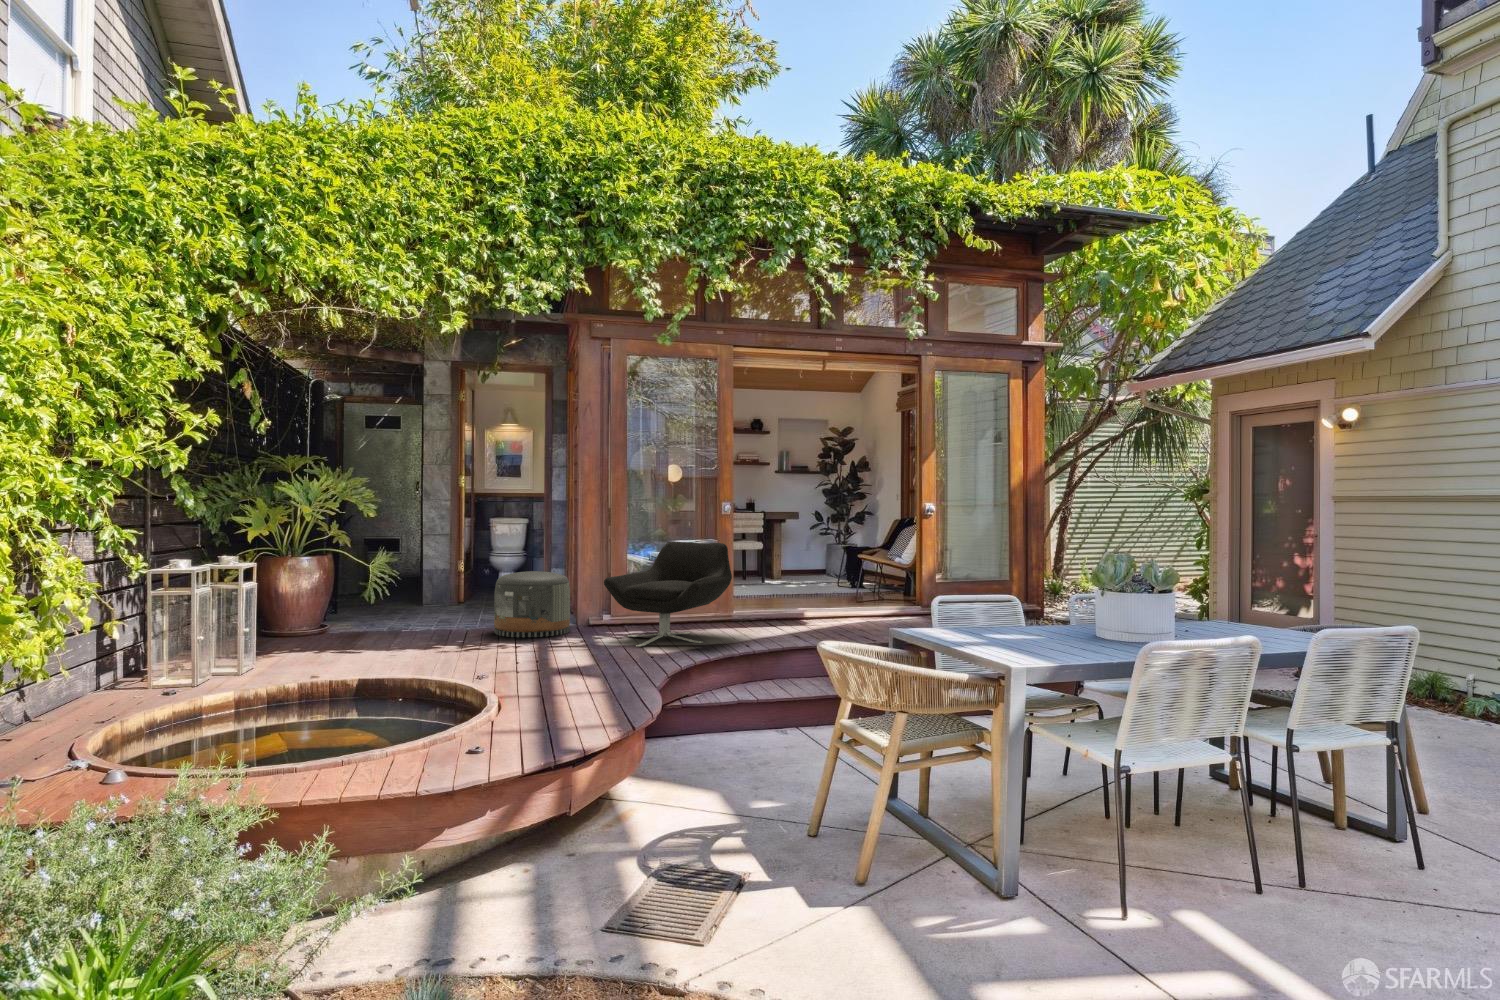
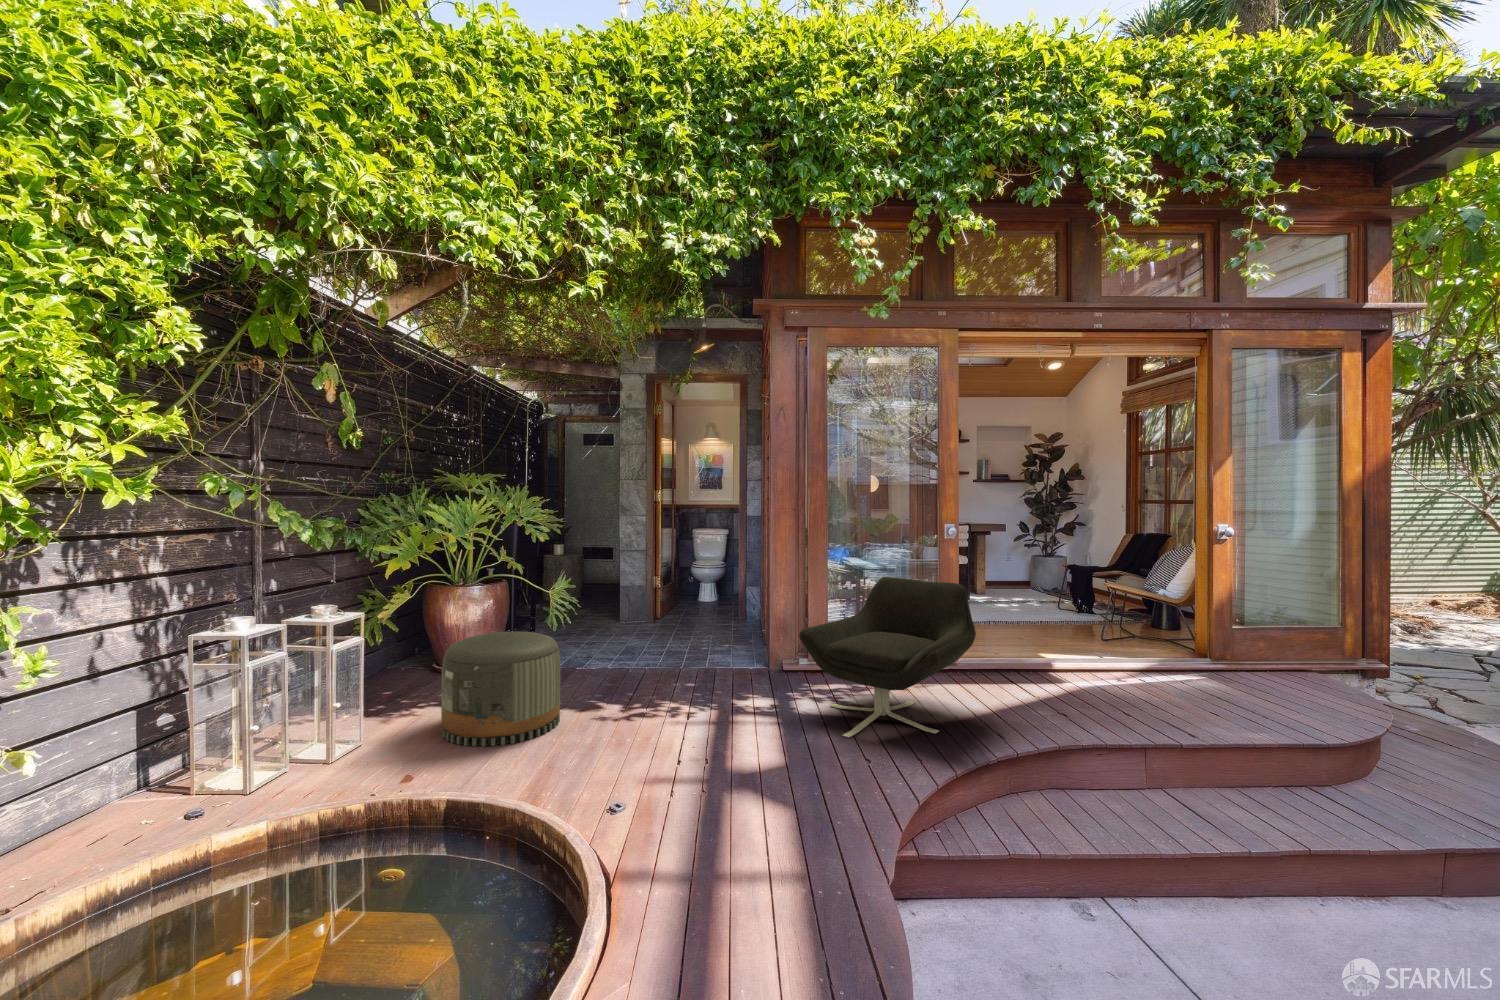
pouf: present [494,571,570,637] -> present [441,631,560,746]

